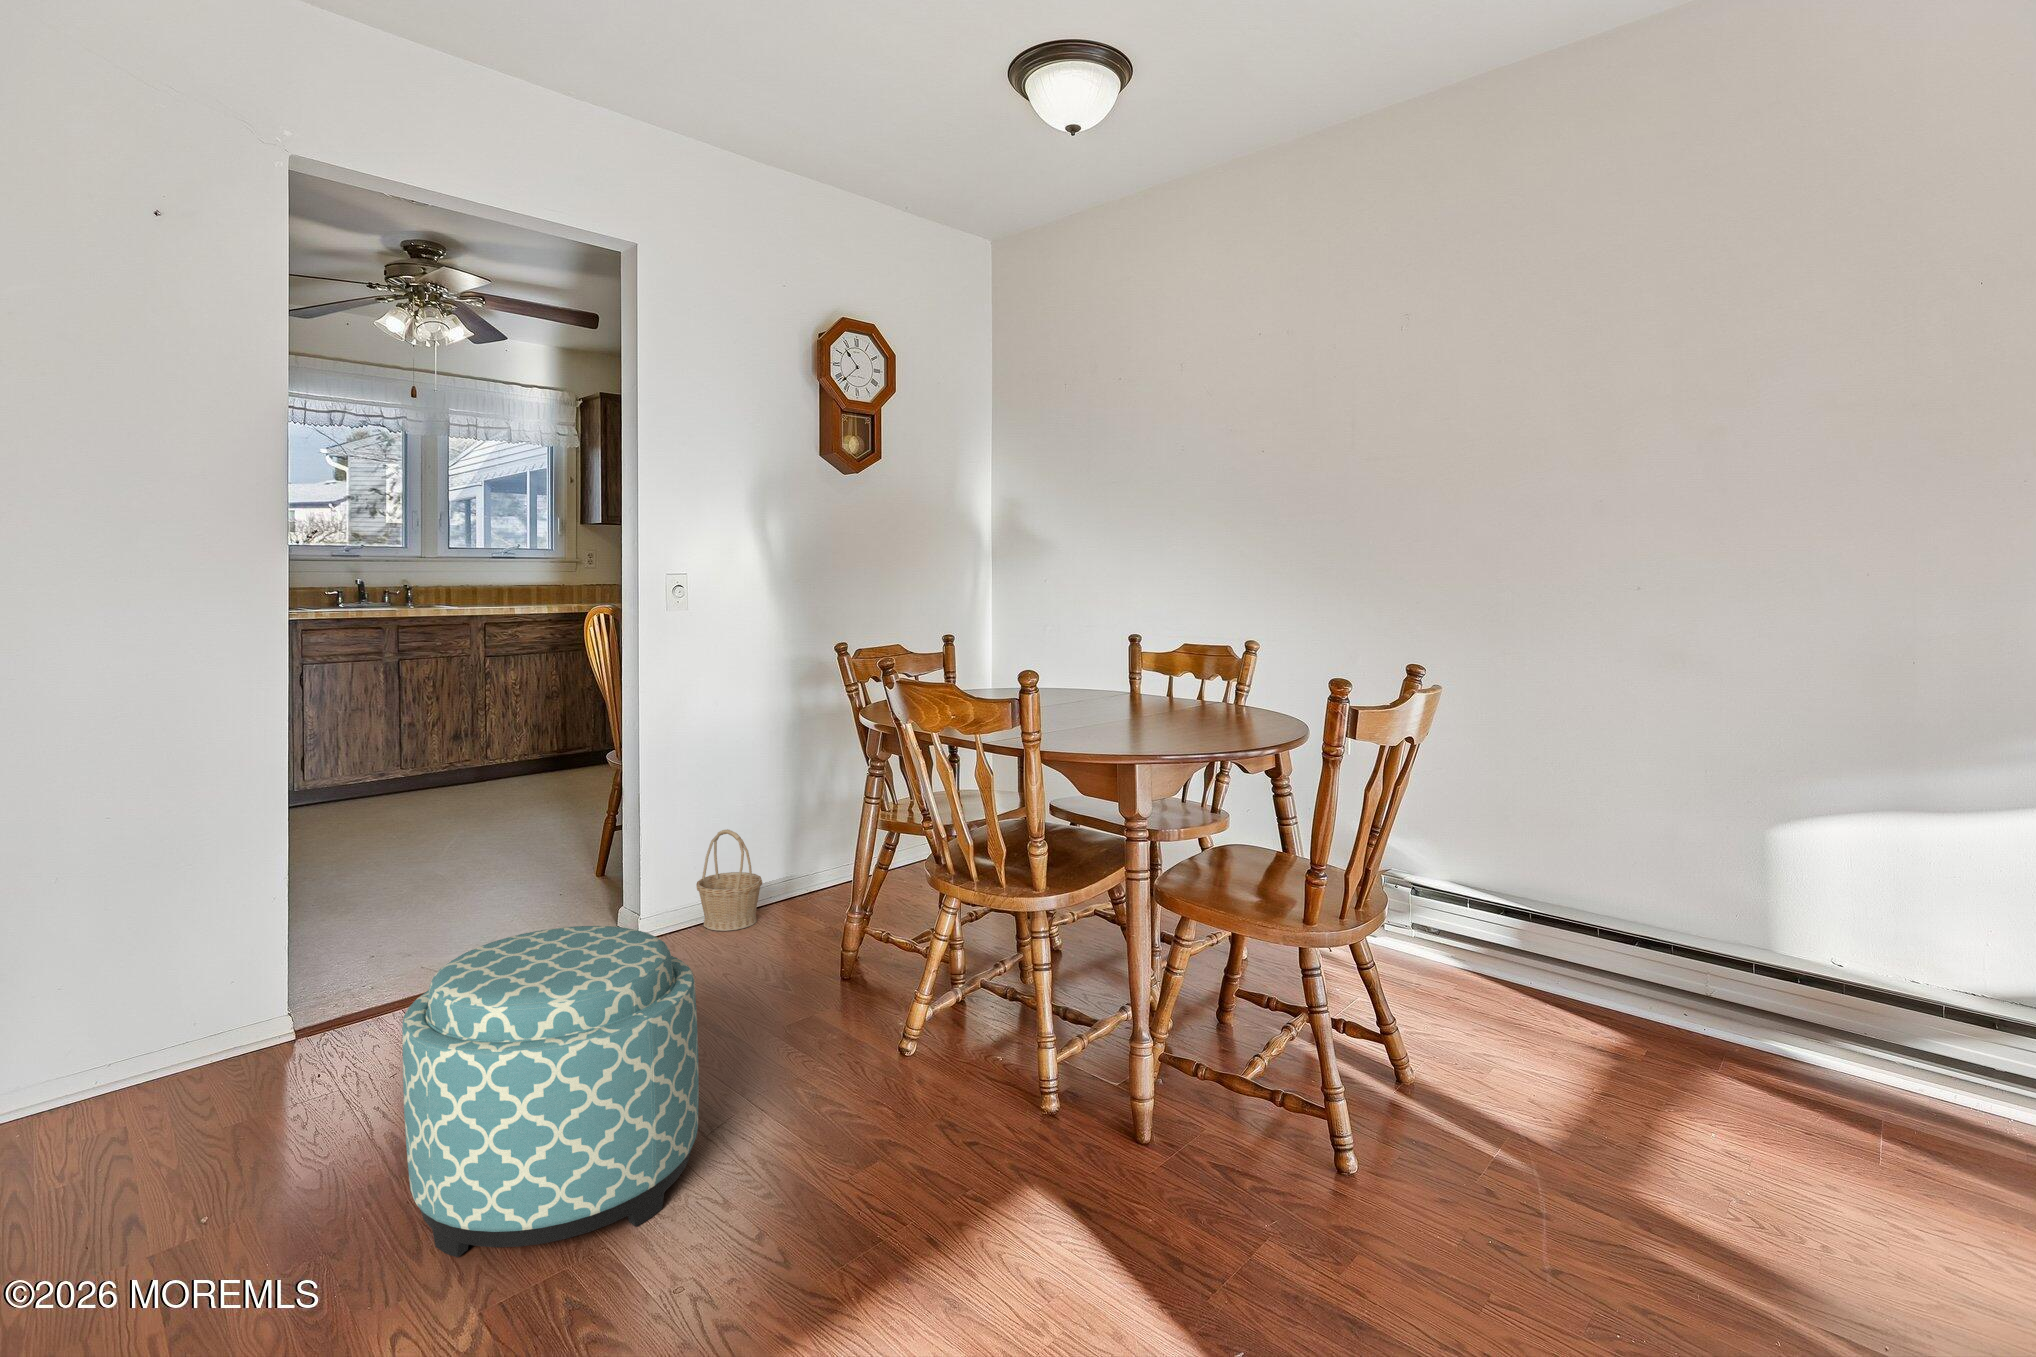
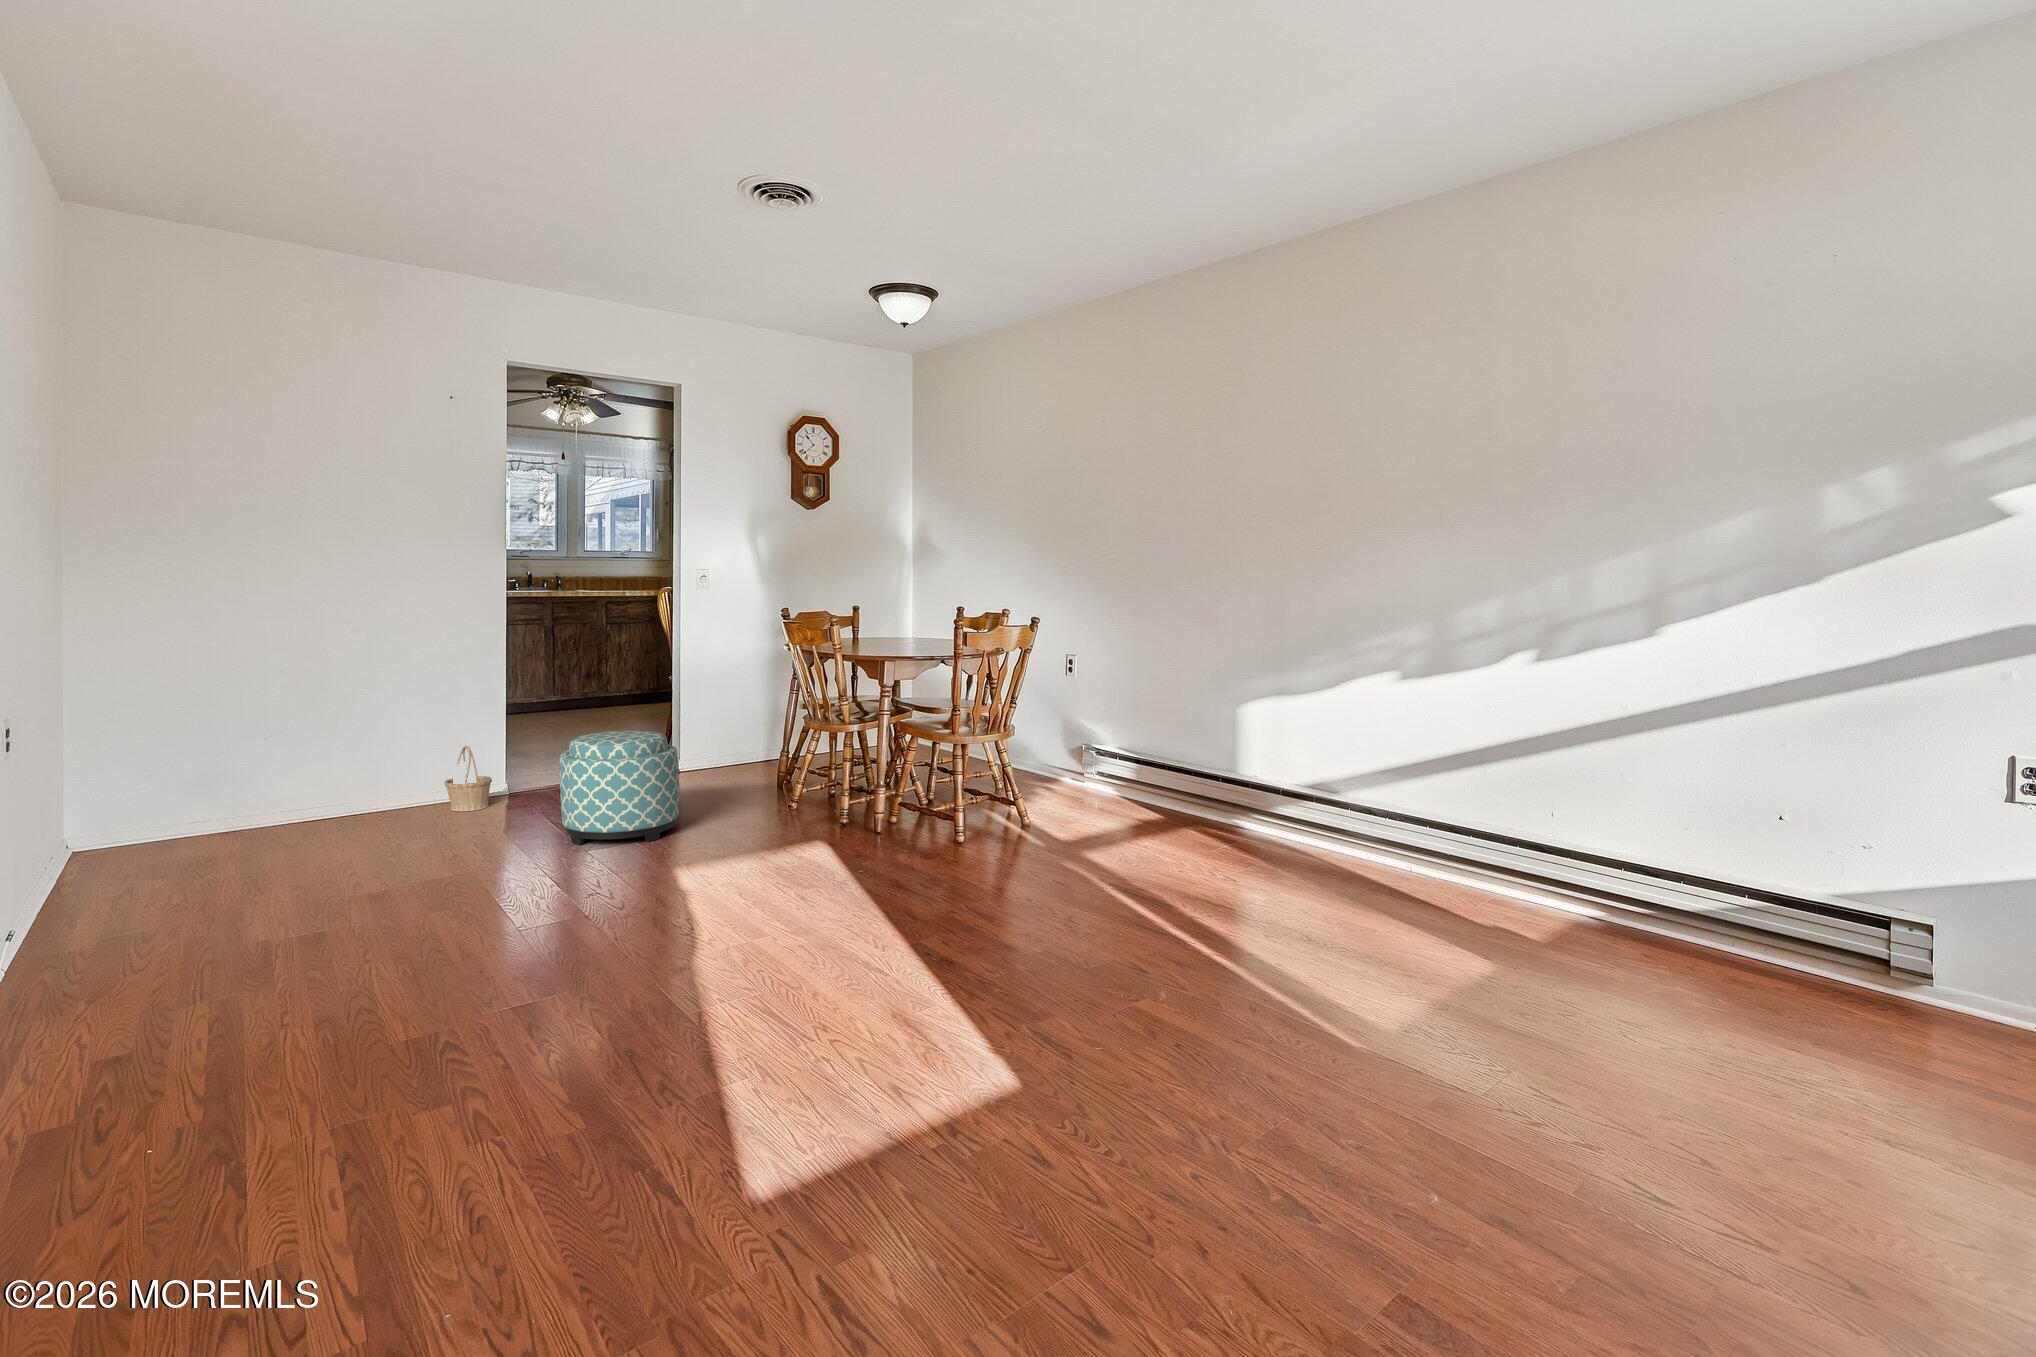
basket: present [696,829,762,931] -> present [444,746,492,811]

